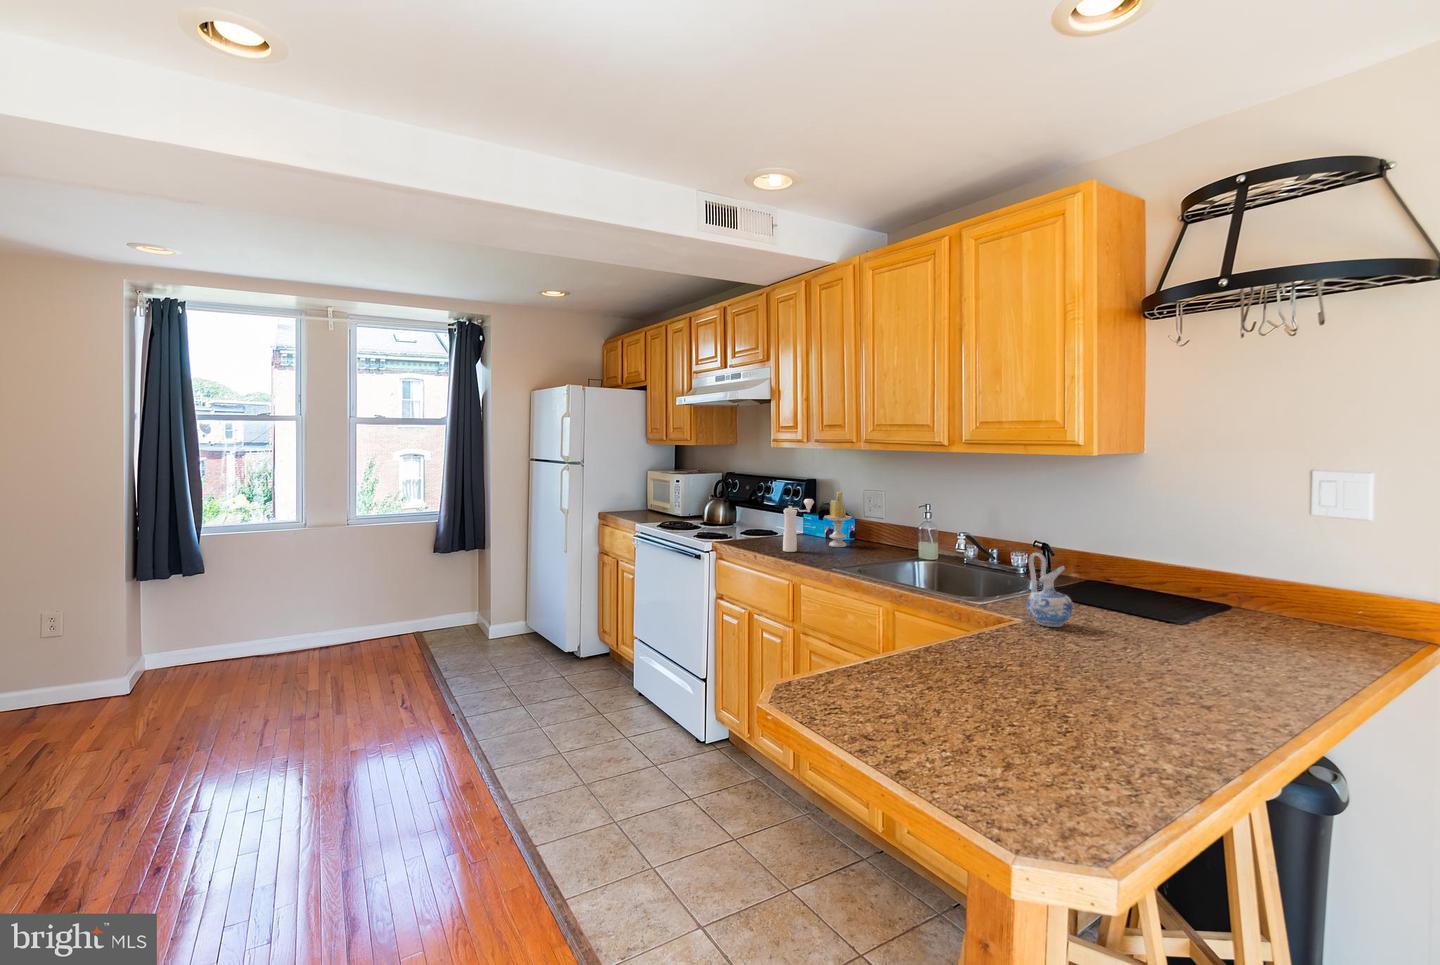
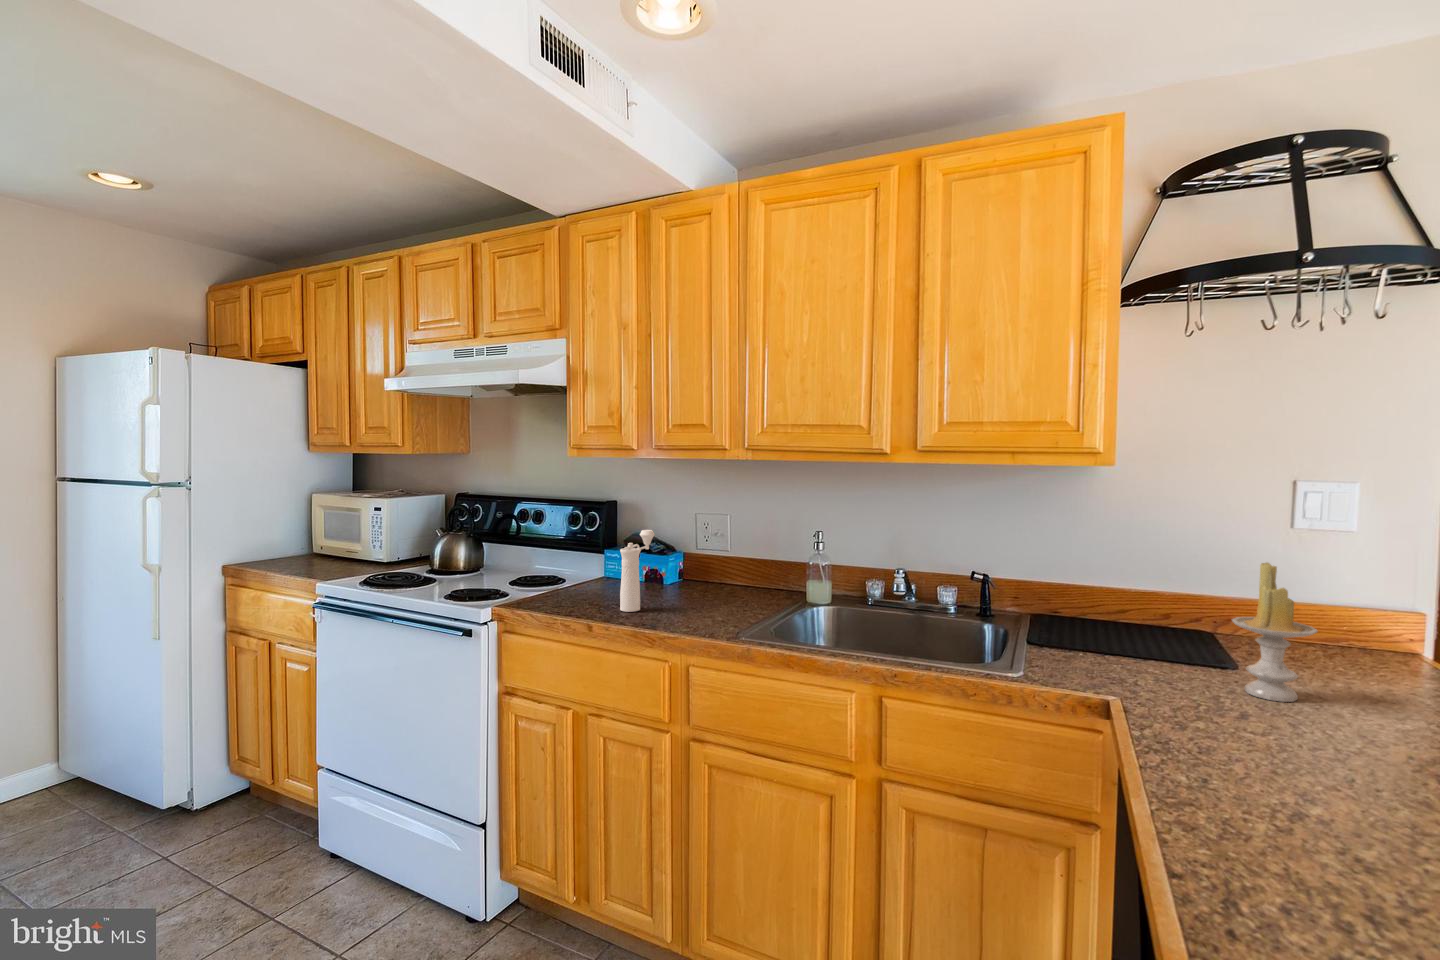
candle: present [824,491,852,547] -> present [1232,563,1318,702]
ceramic pitcher: present [1026,553,1073,627] -> none [1160,608,1233,716]

